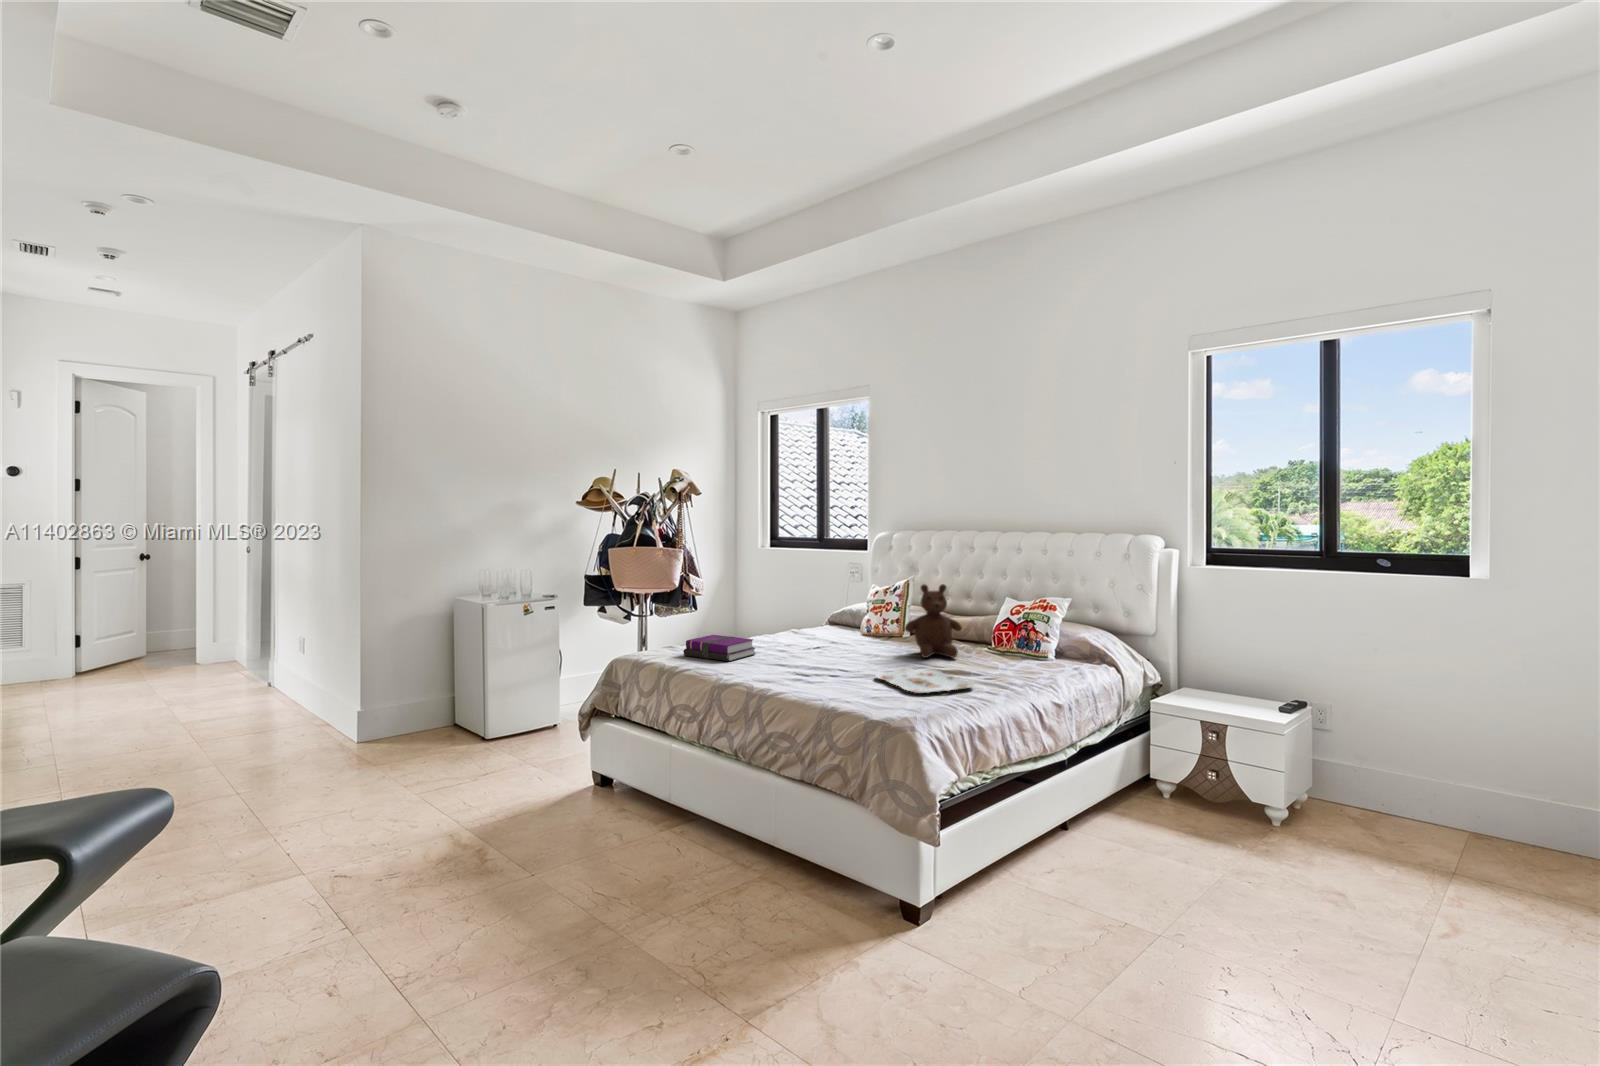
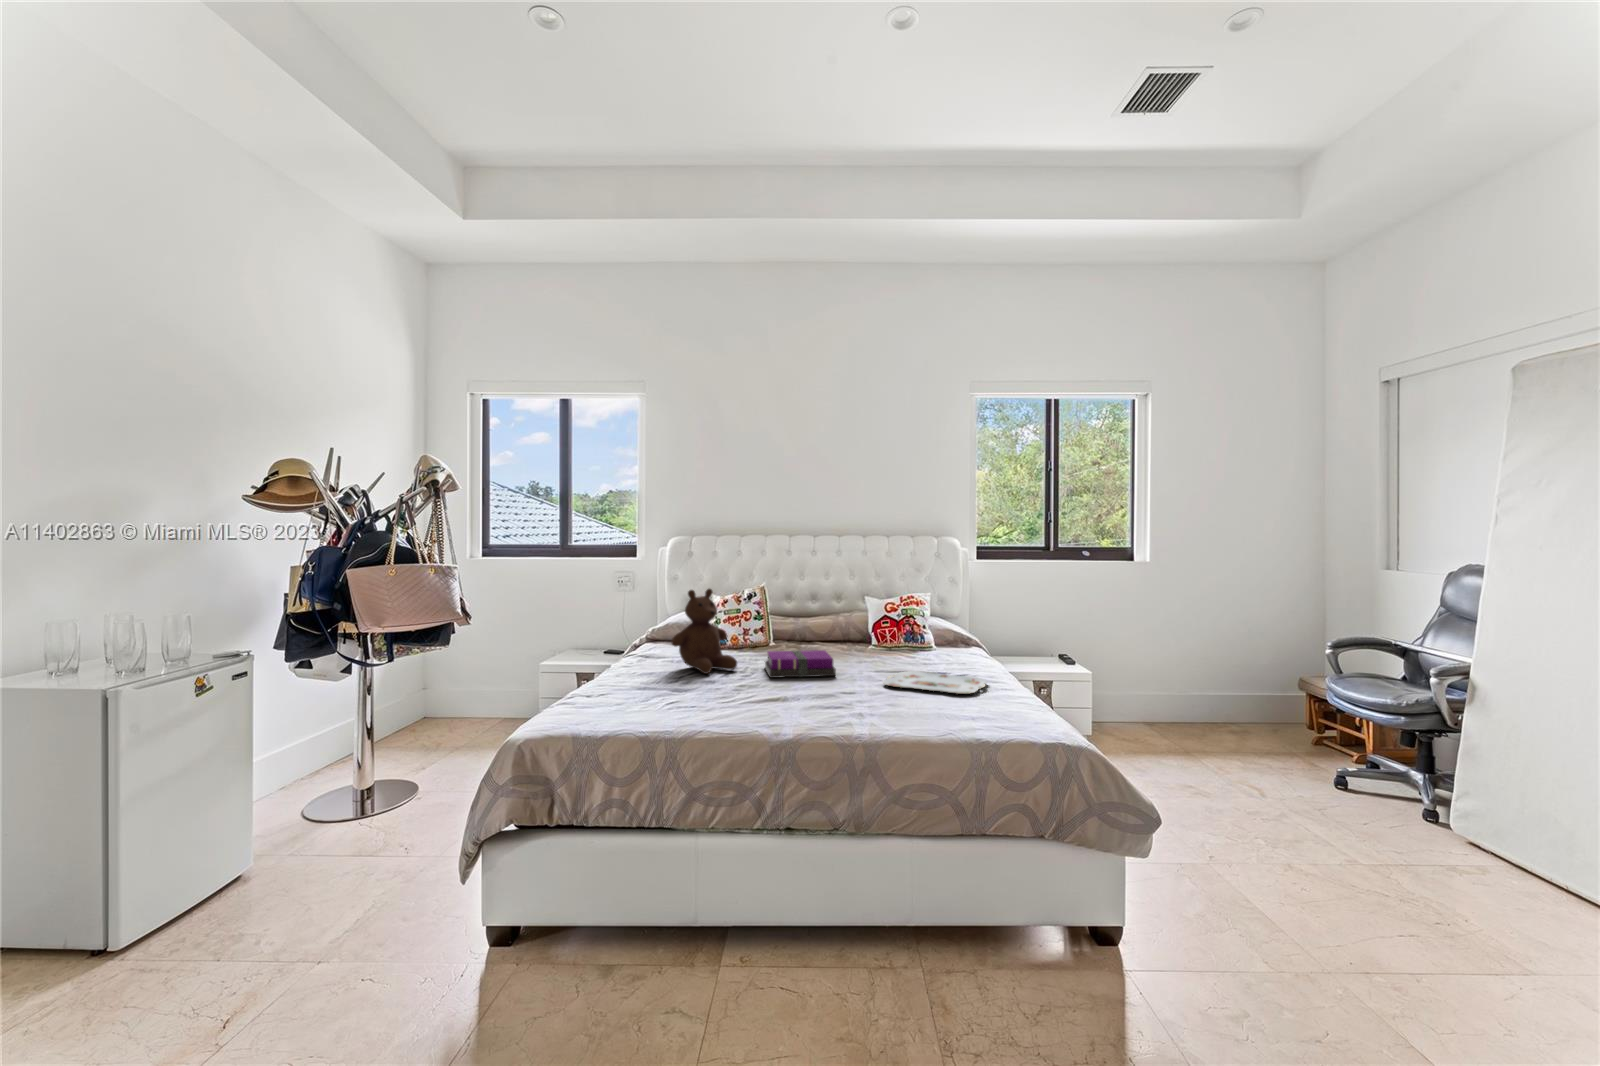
teddy bear: present [905,584,962,658] -> present [672,589,737,674]
notebook: present [684,635,755,661] -> present [765,650,836,678]

